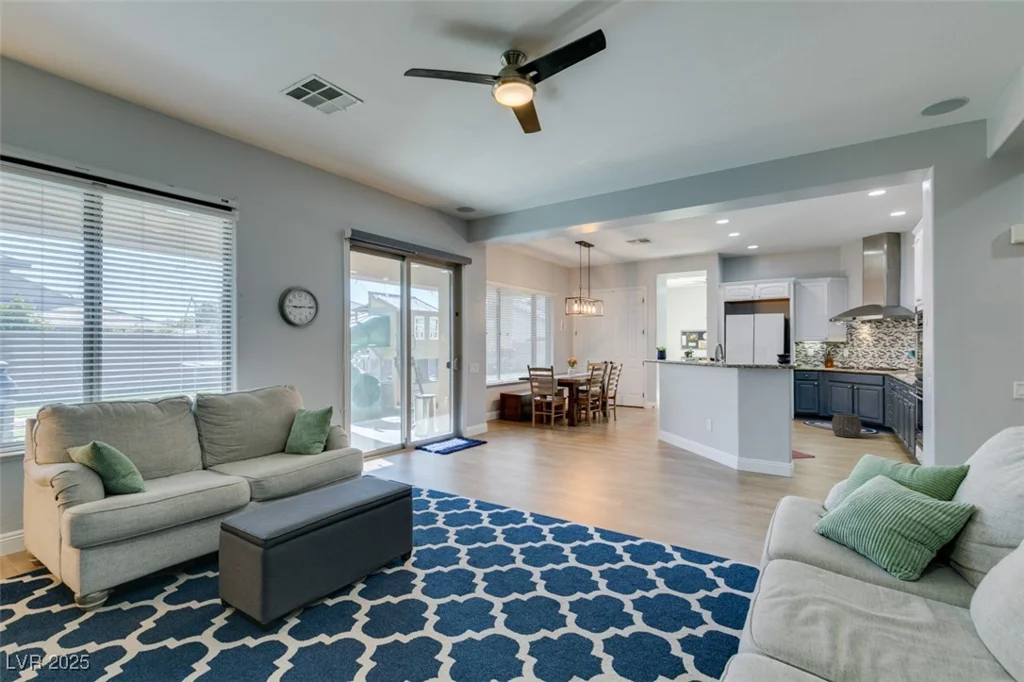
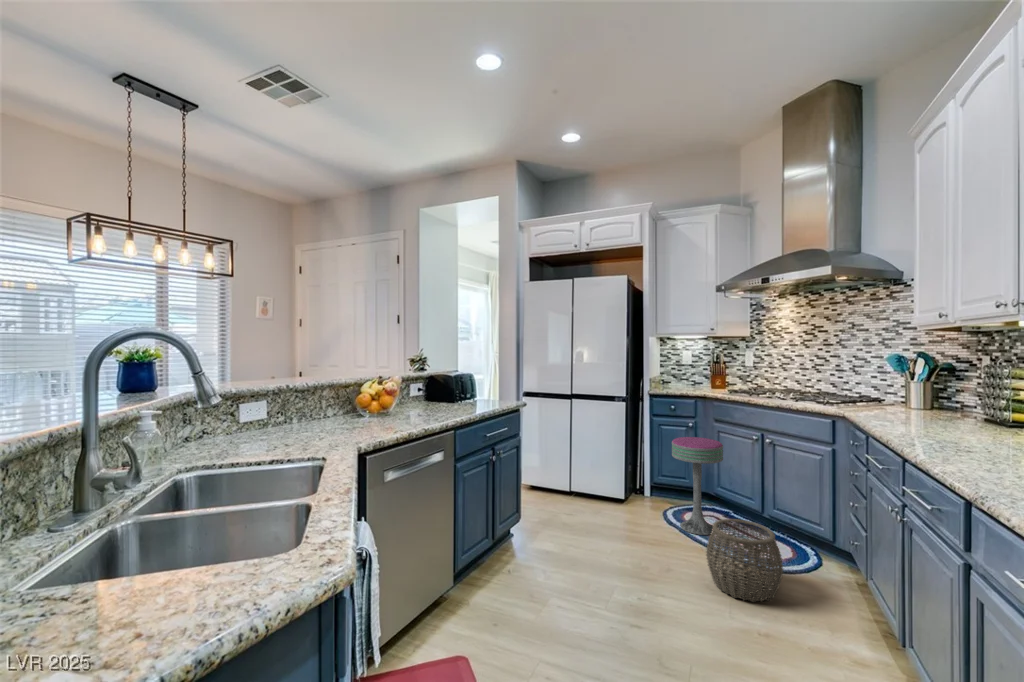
bar stool: none [811,388,836,428] -> present [672,437,723,535]

